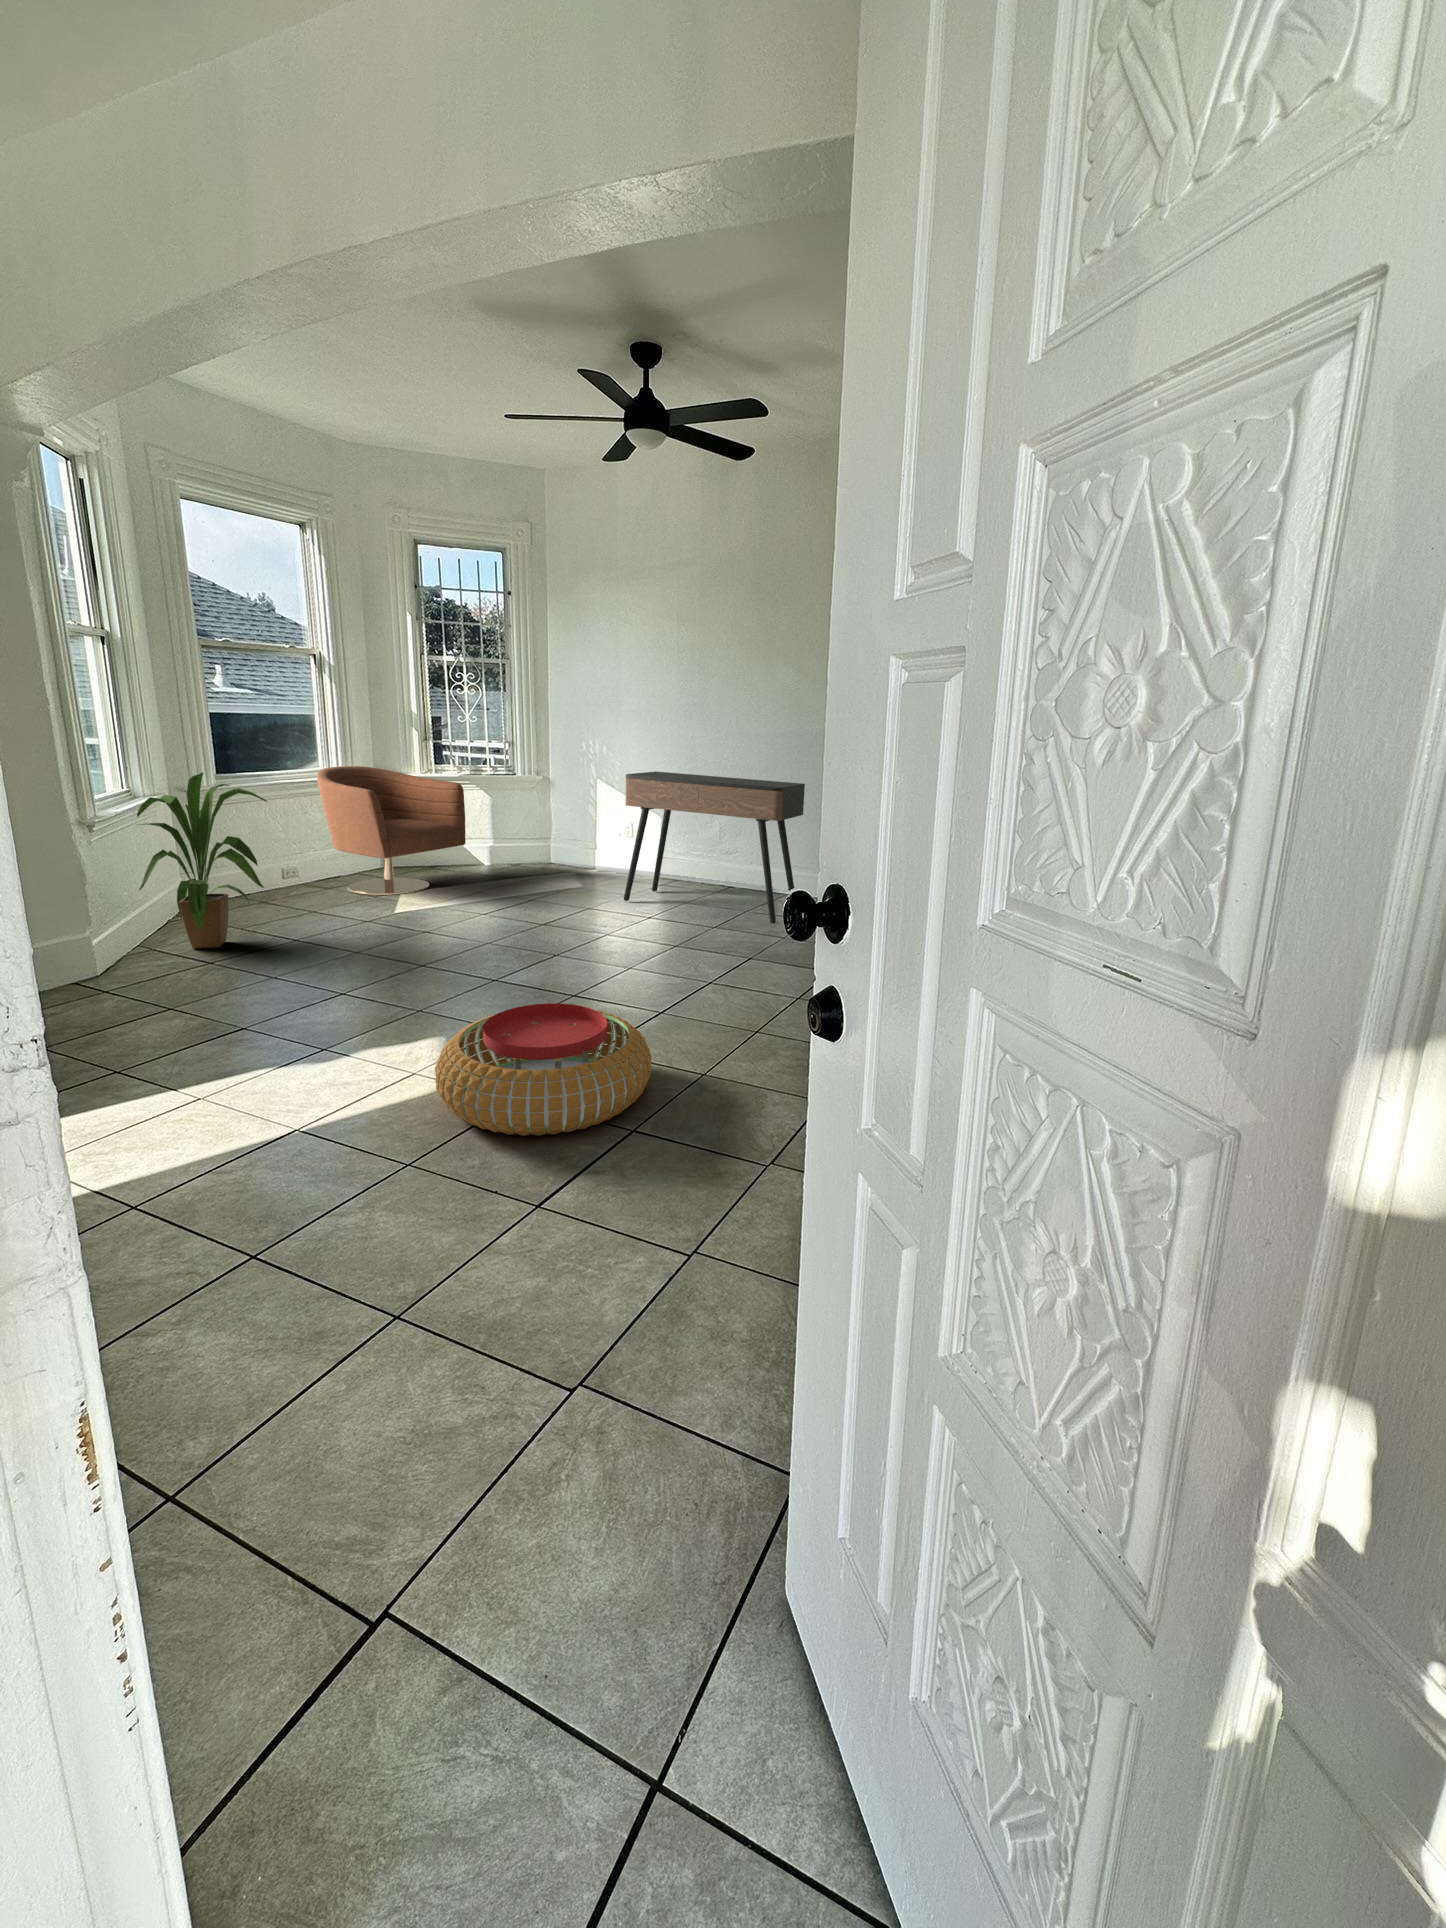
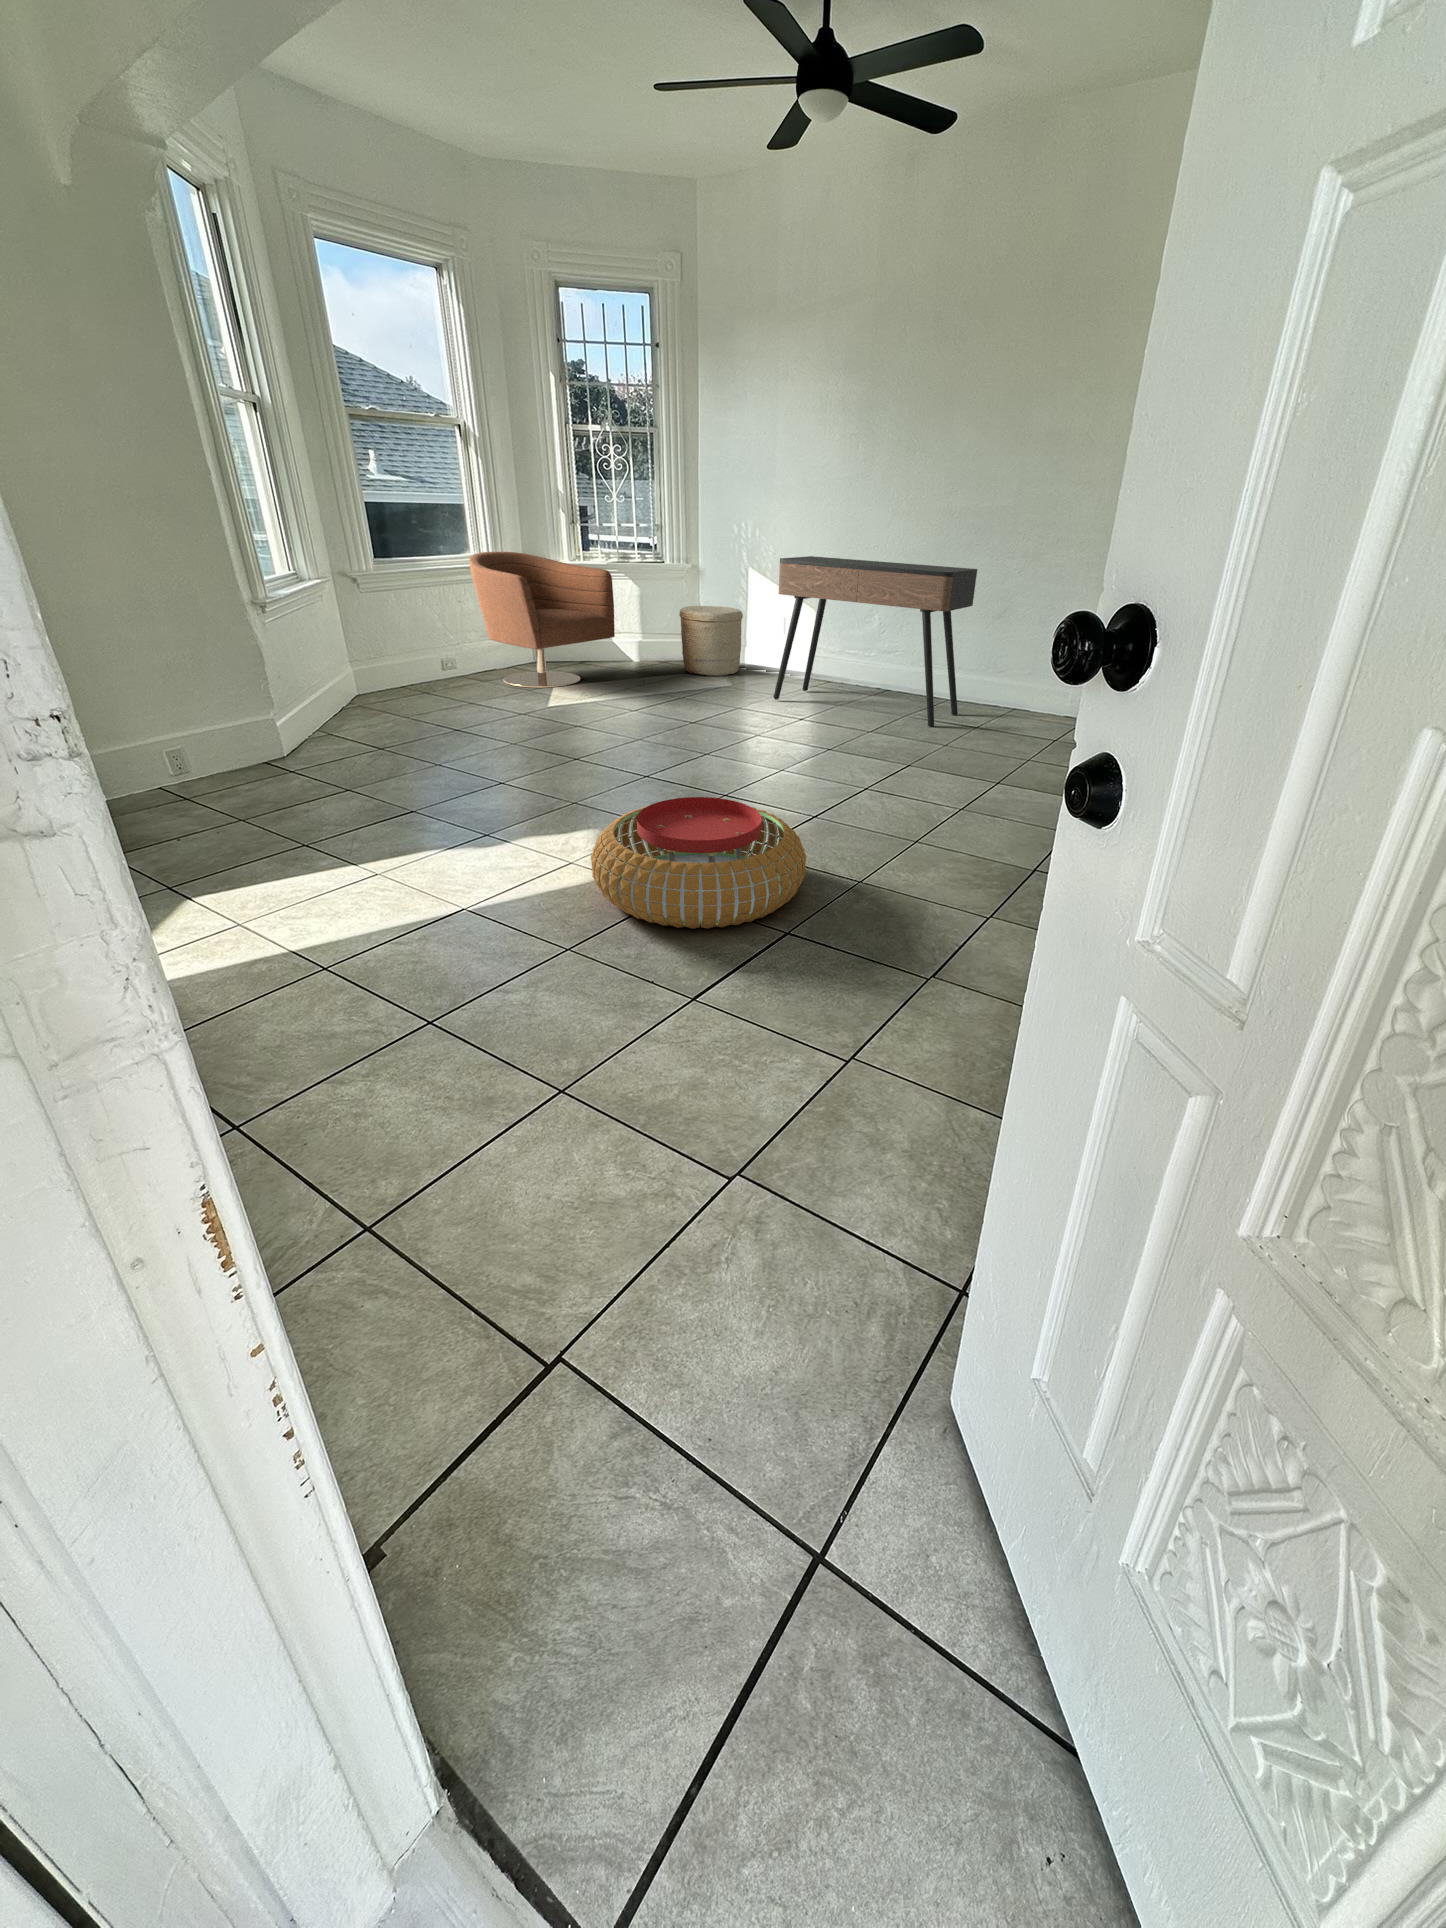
house plant: present [136,773,267,948] -> none [304,551,427,734]
woven basket: none [531,814,593,879] -> present [679,606,743,676]

